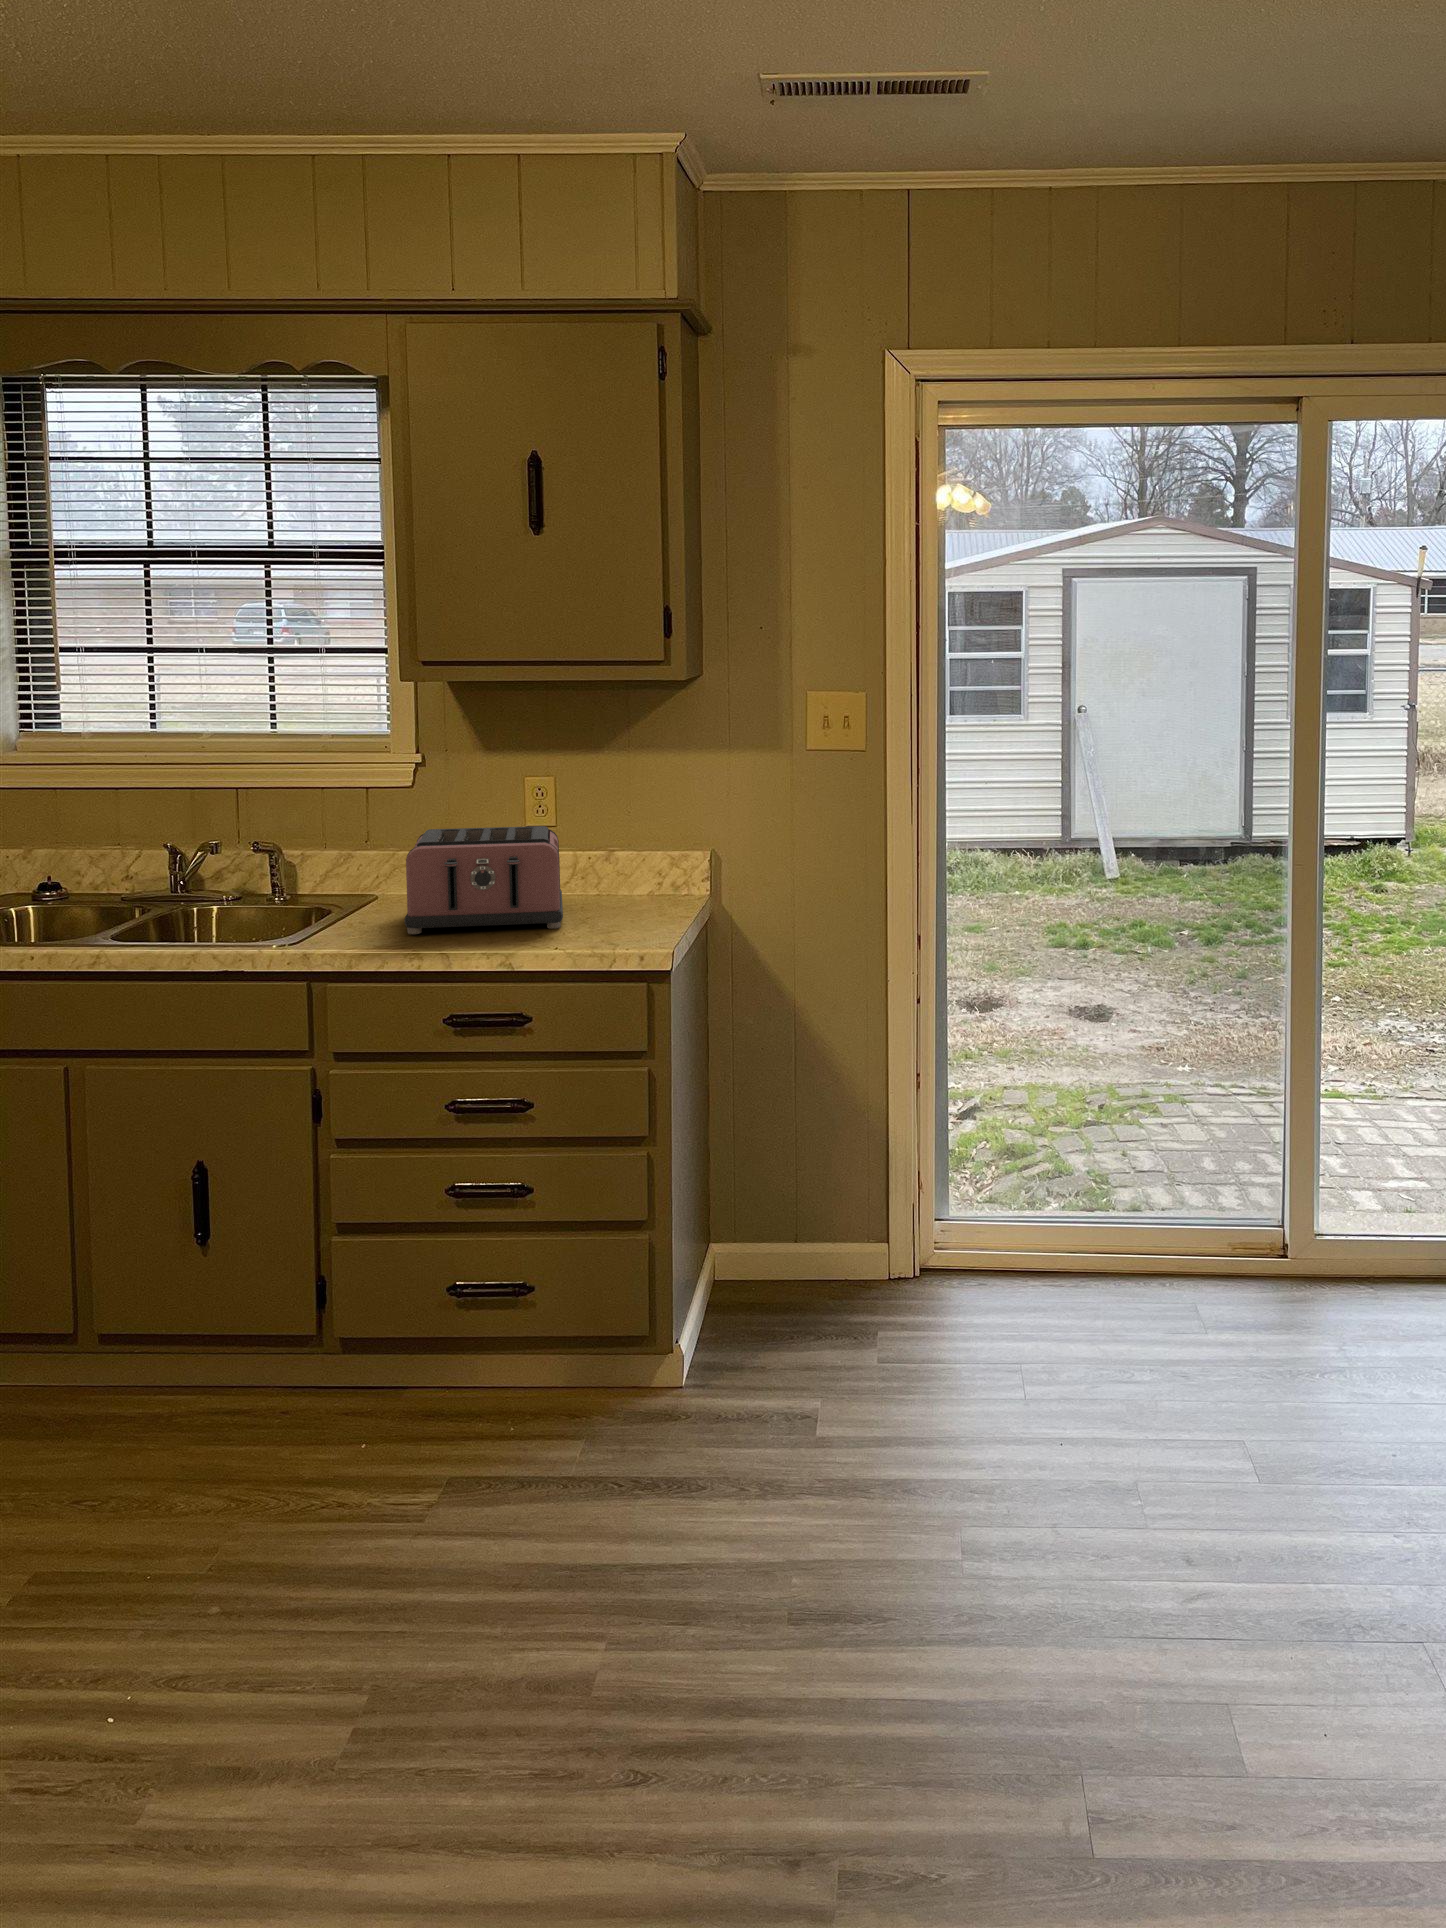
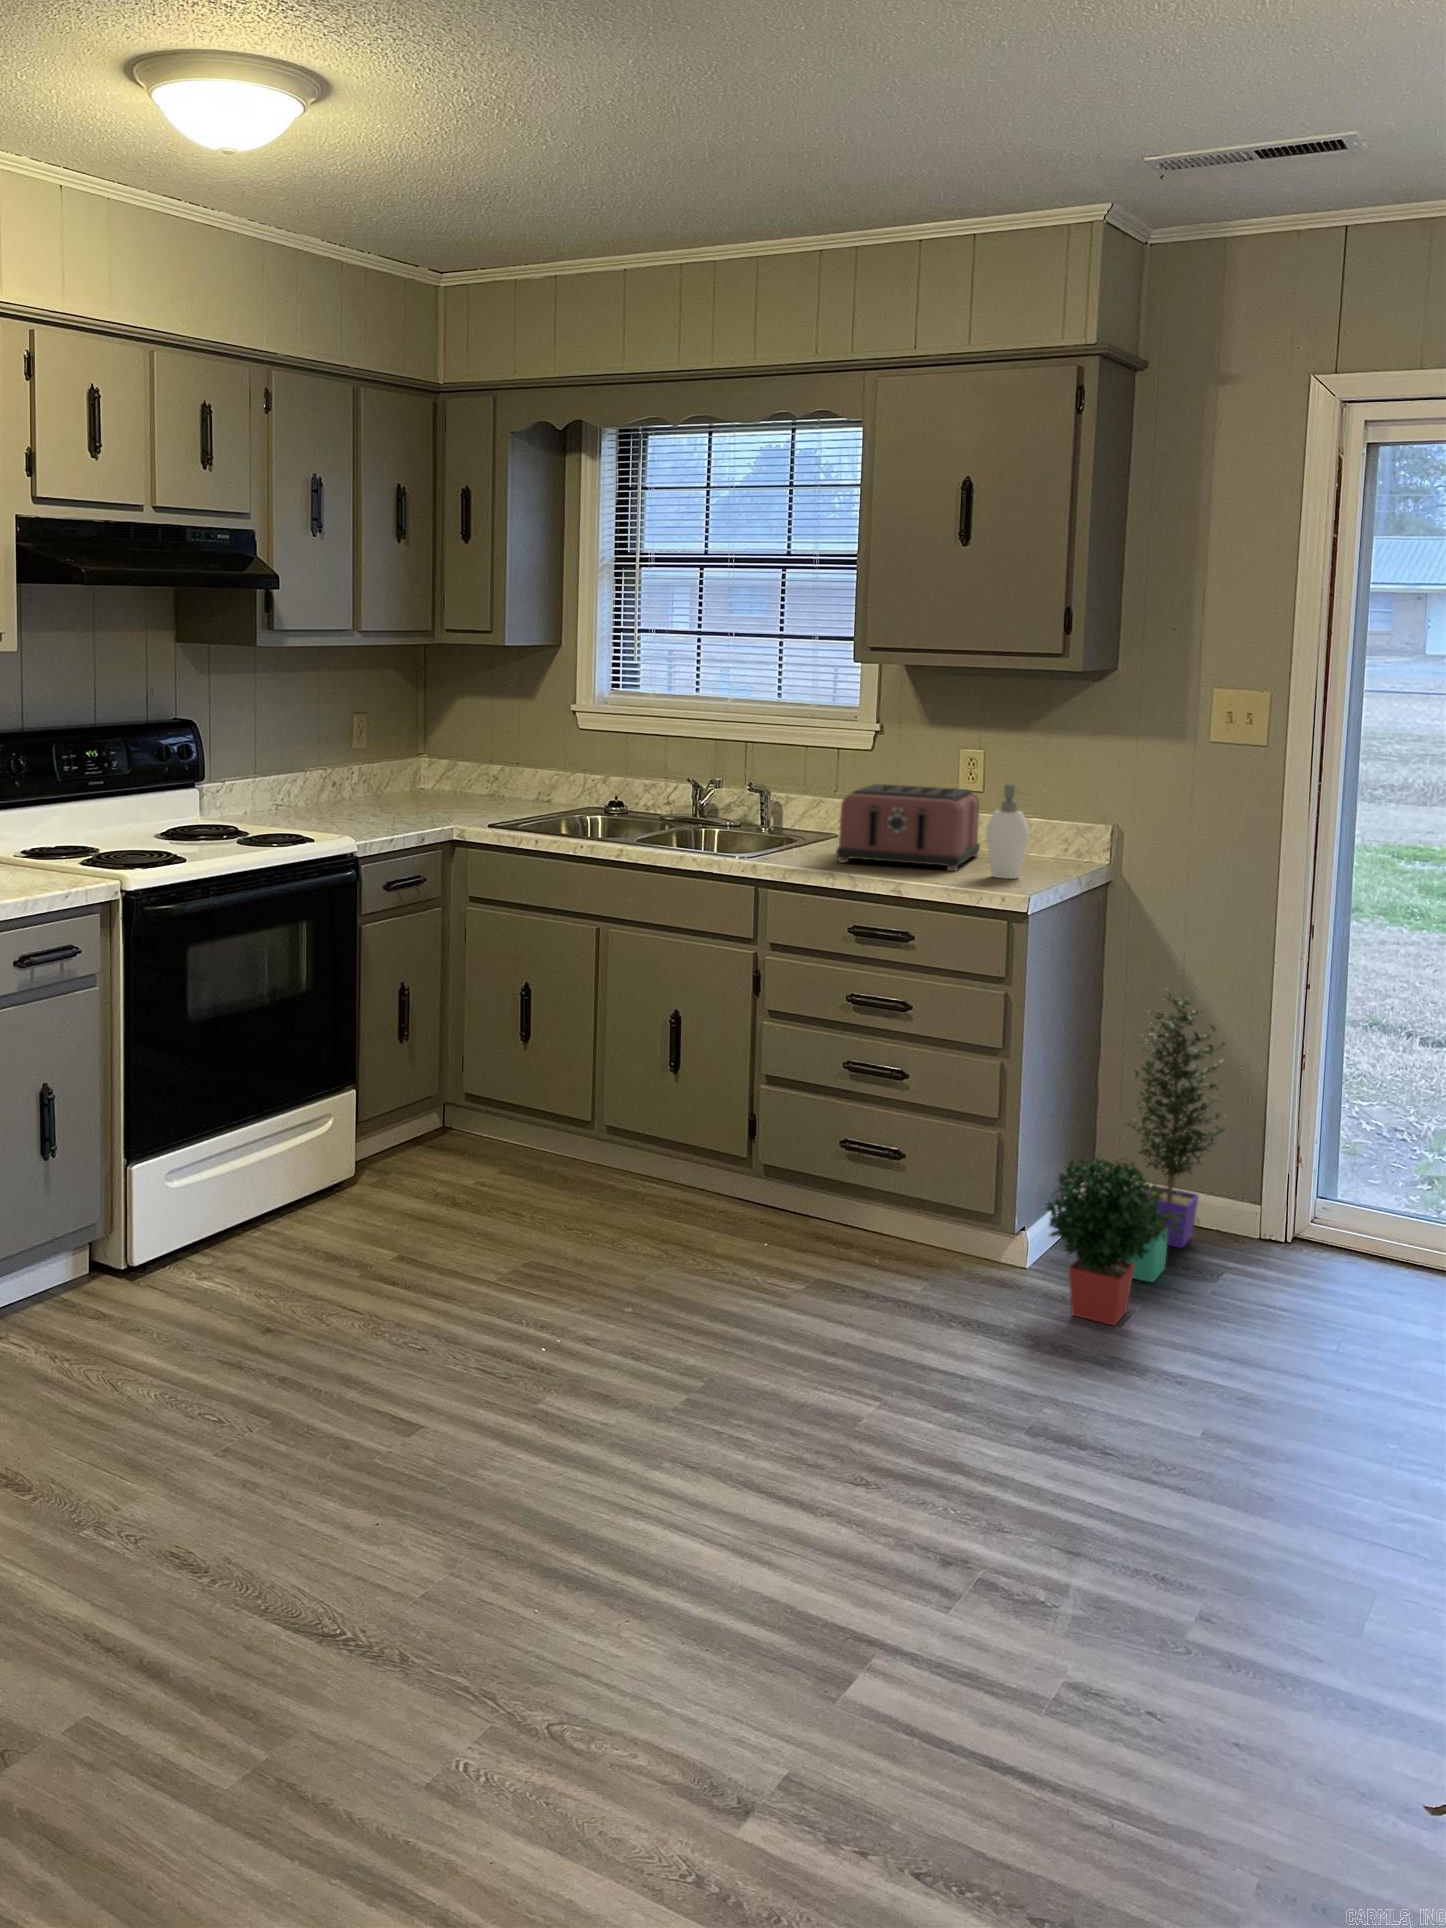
soap dispenser: none [598,818,653,932] -> present [986,784,1029,879]
potted plant: none [738,1026,874,1438] -> present [1046,989,1225,1326]

